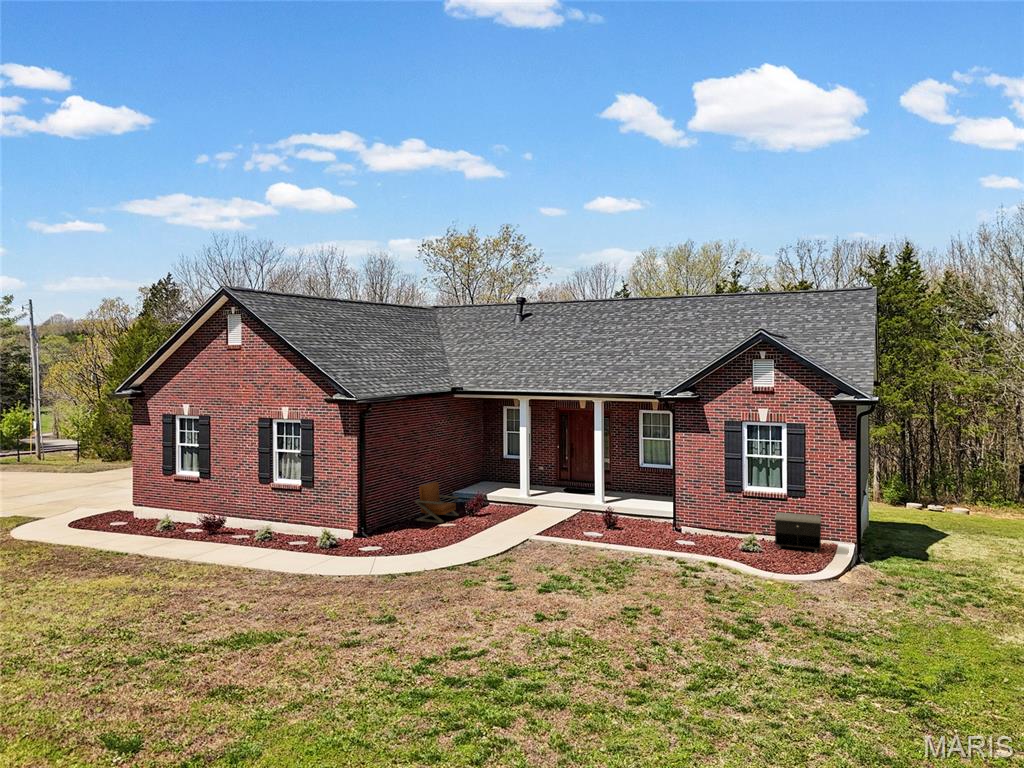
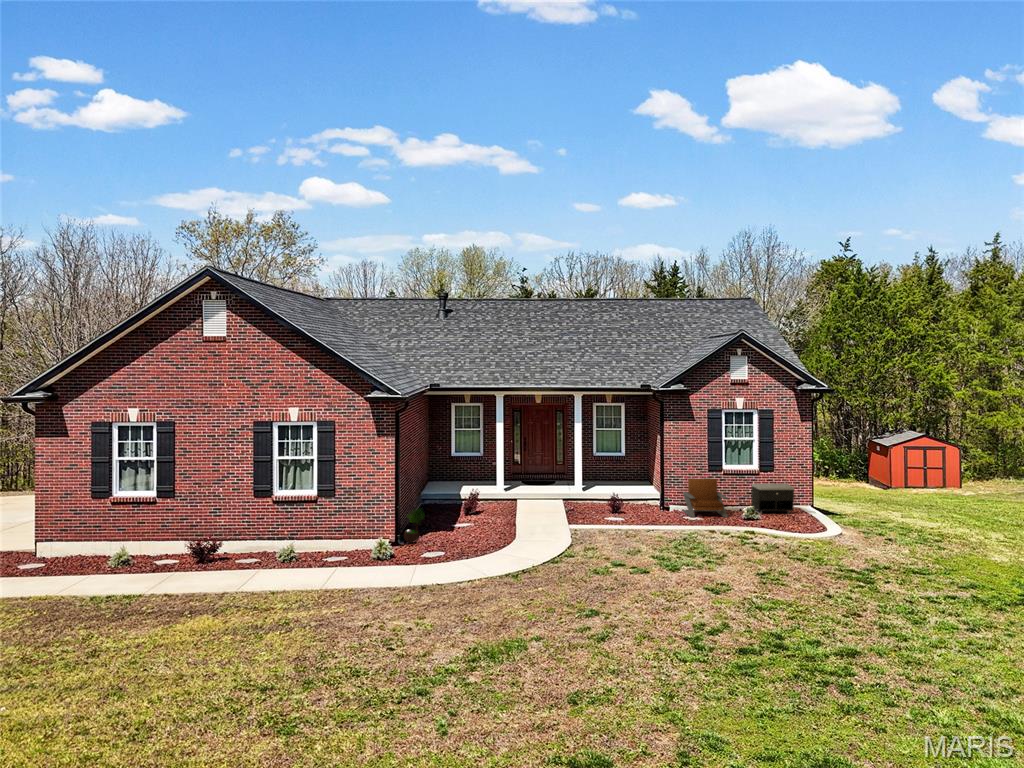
lounge chair: present [415,482,459,523] -> present [683,479,728,517]
potted tree: none [367,503,387,536] -> present [404,509,424,543]

